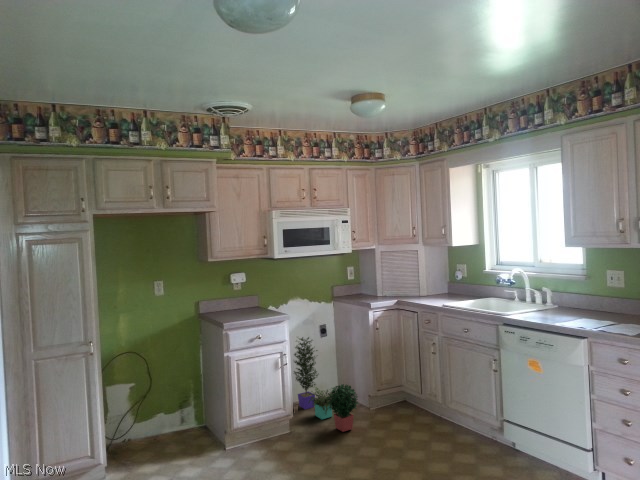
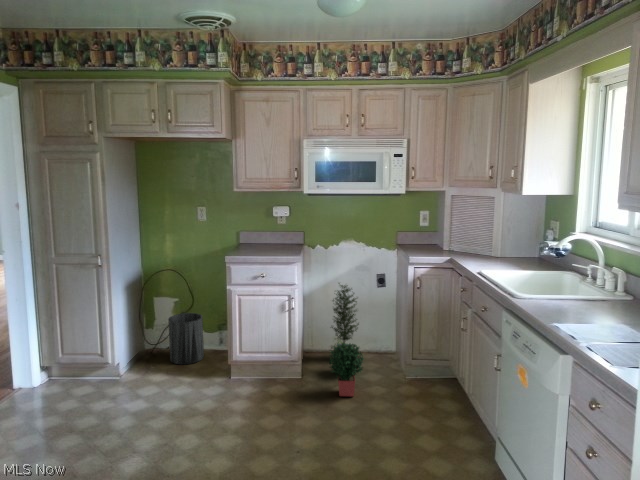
trash can: none [142,394,180,453] -> present [168,313,204,364]

